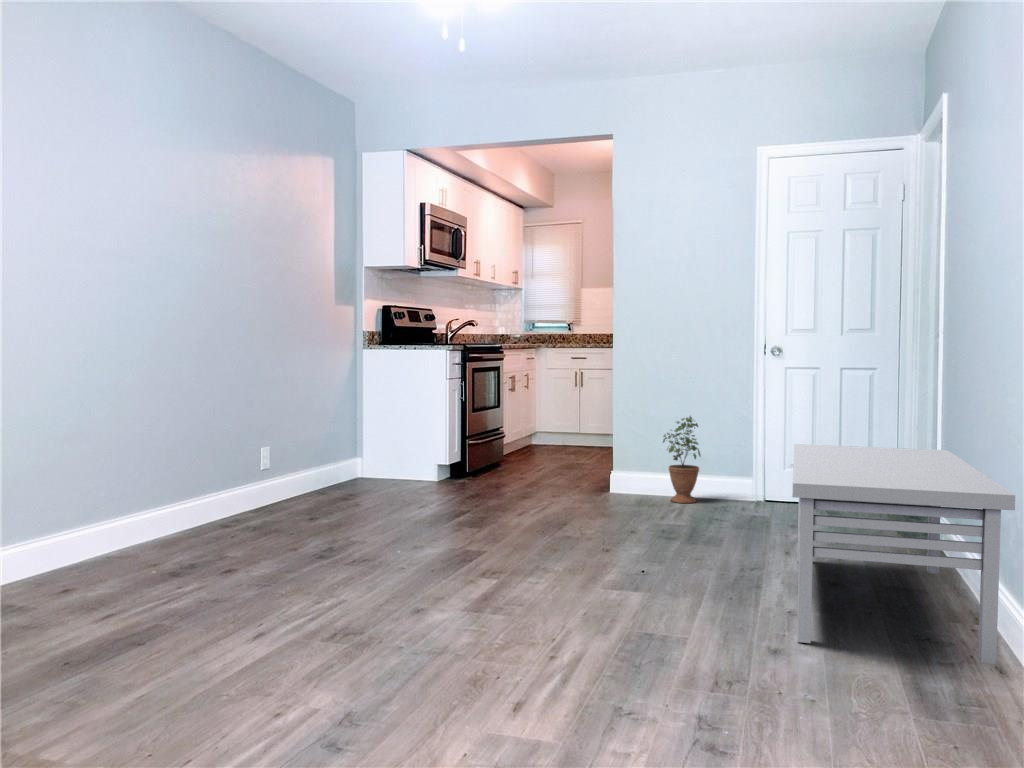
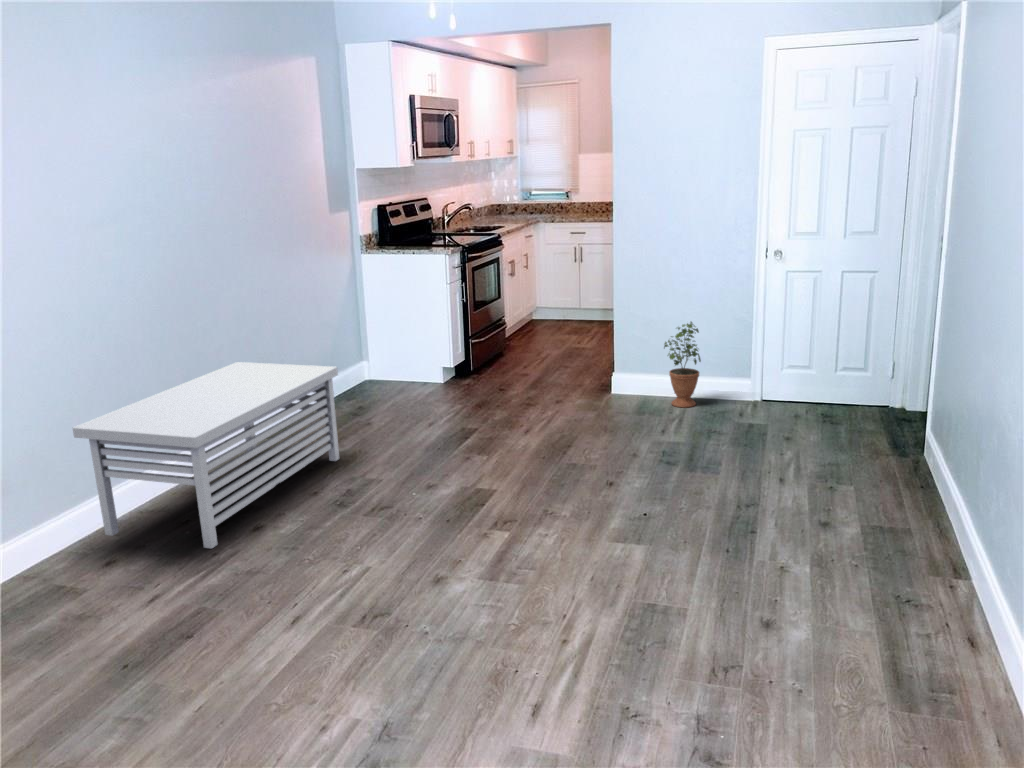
storage bench: present [792,444,1015,664] -> present [73,362,339,549]

